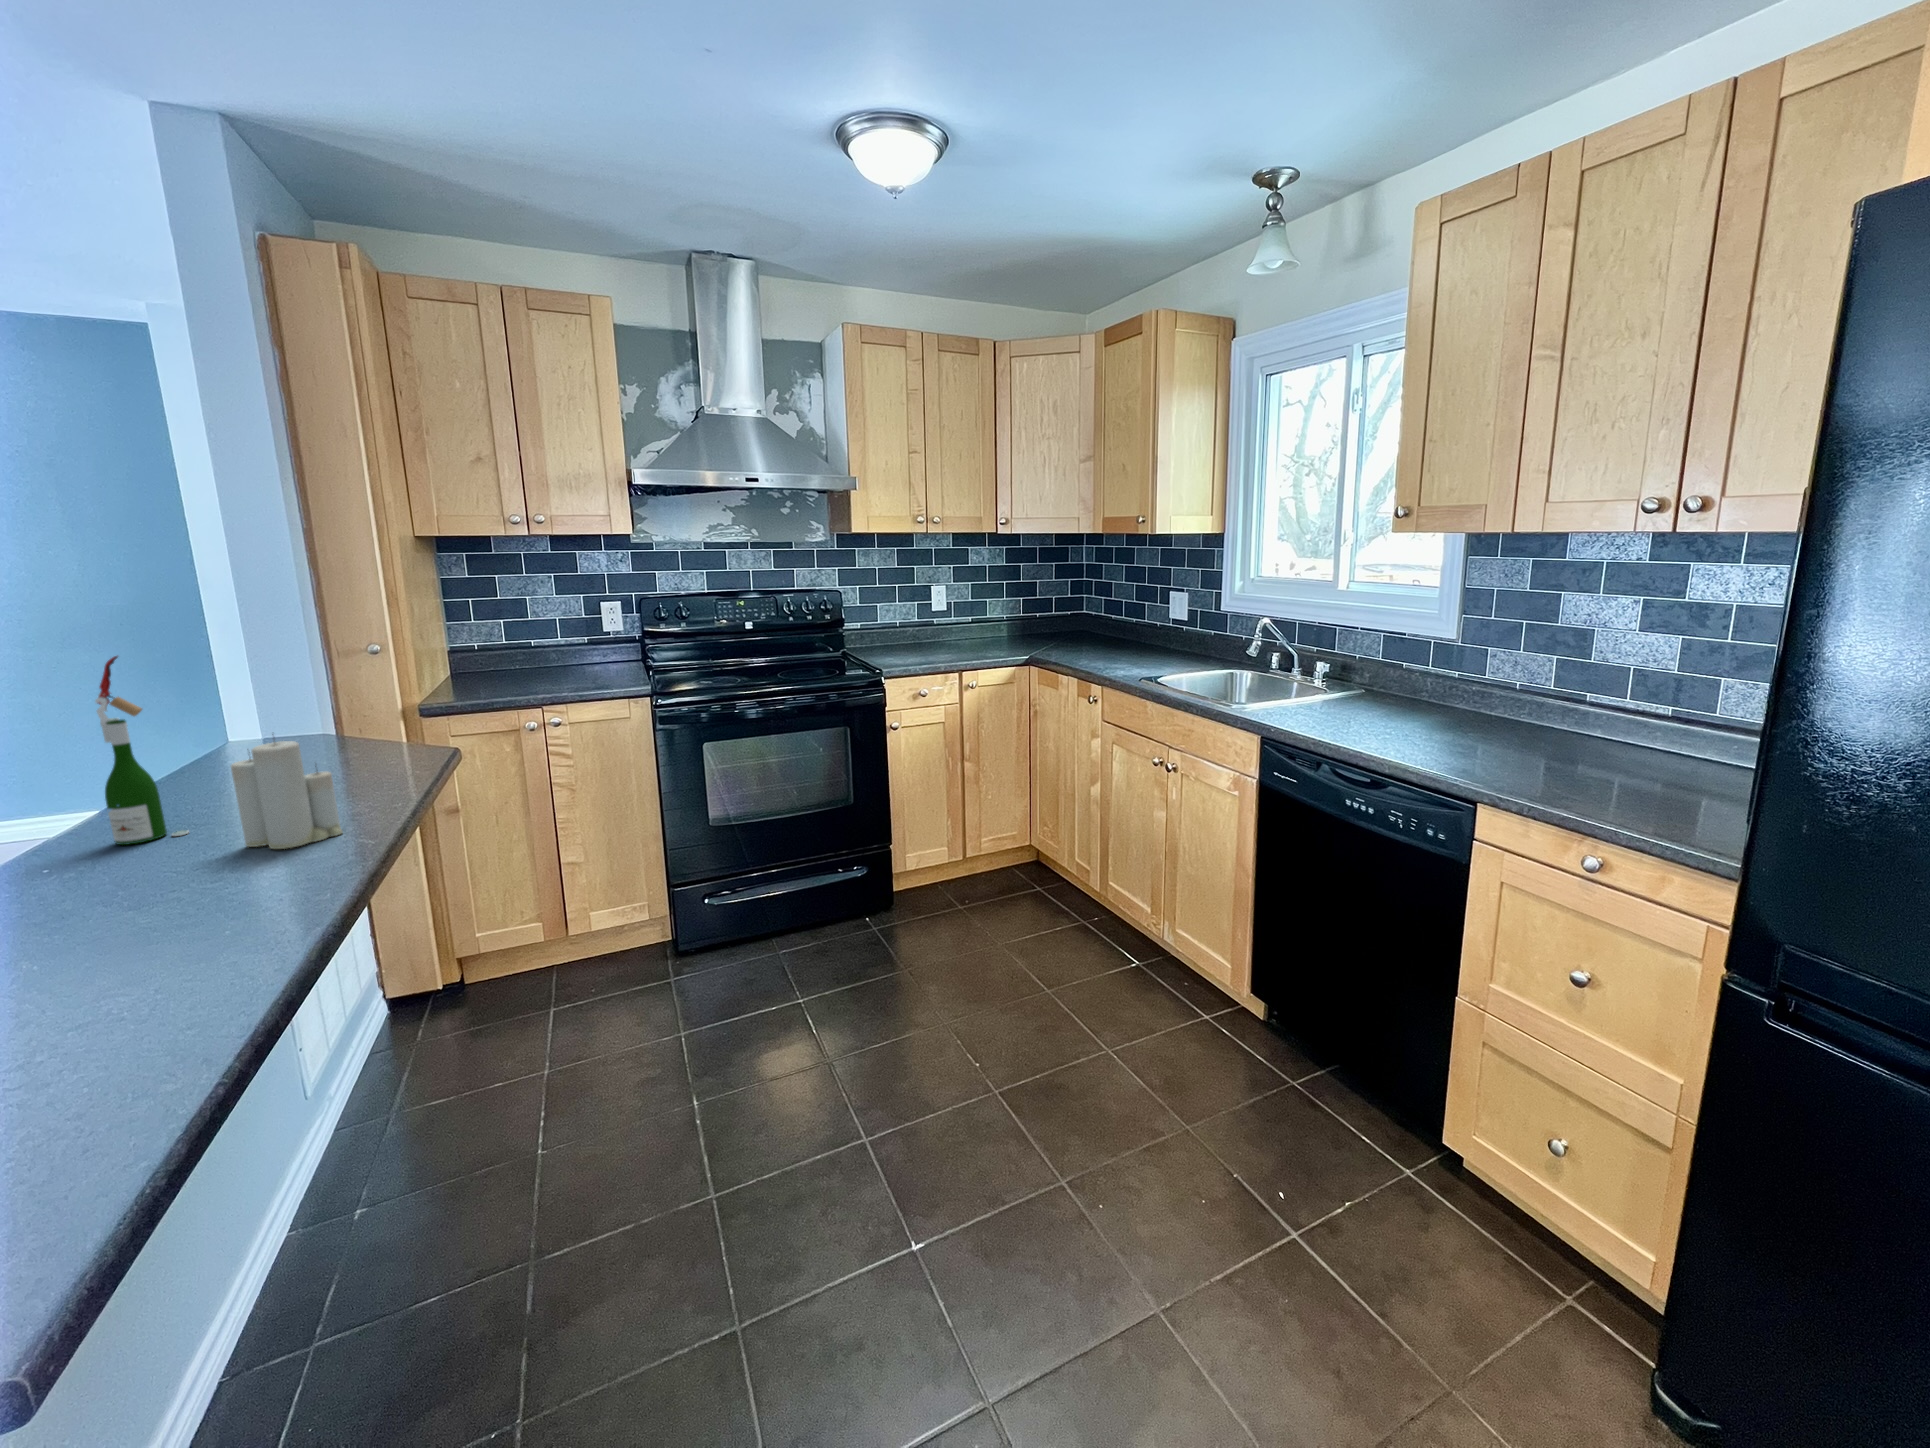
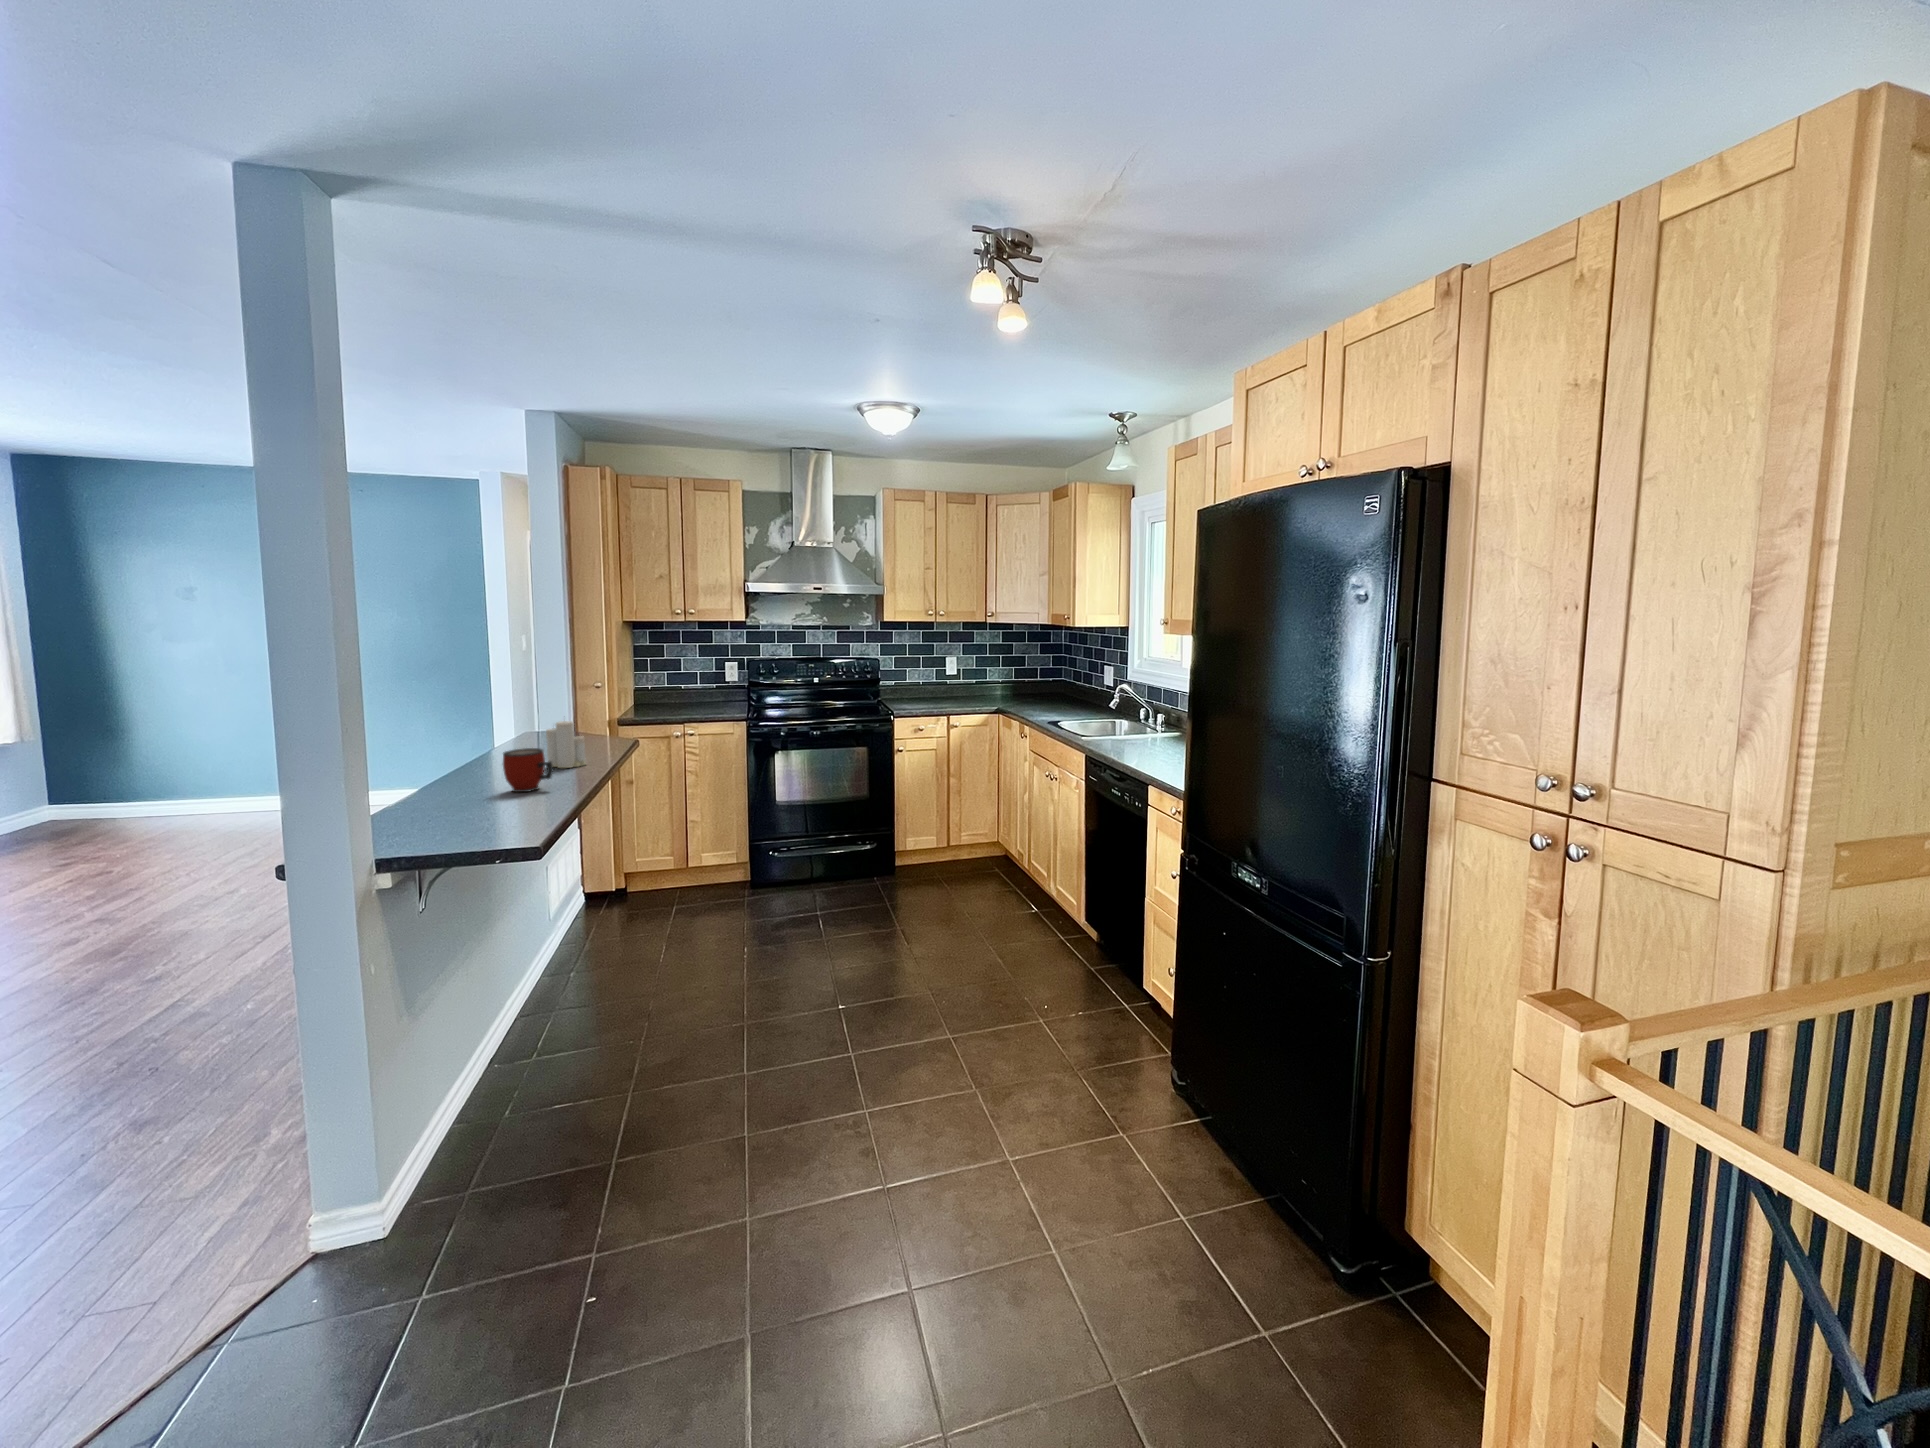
wine bottle: present [95,656,189,845] -> none [494,680,523,765]
mug: none [63,830,230,958] -> present [503,748,553,792]

